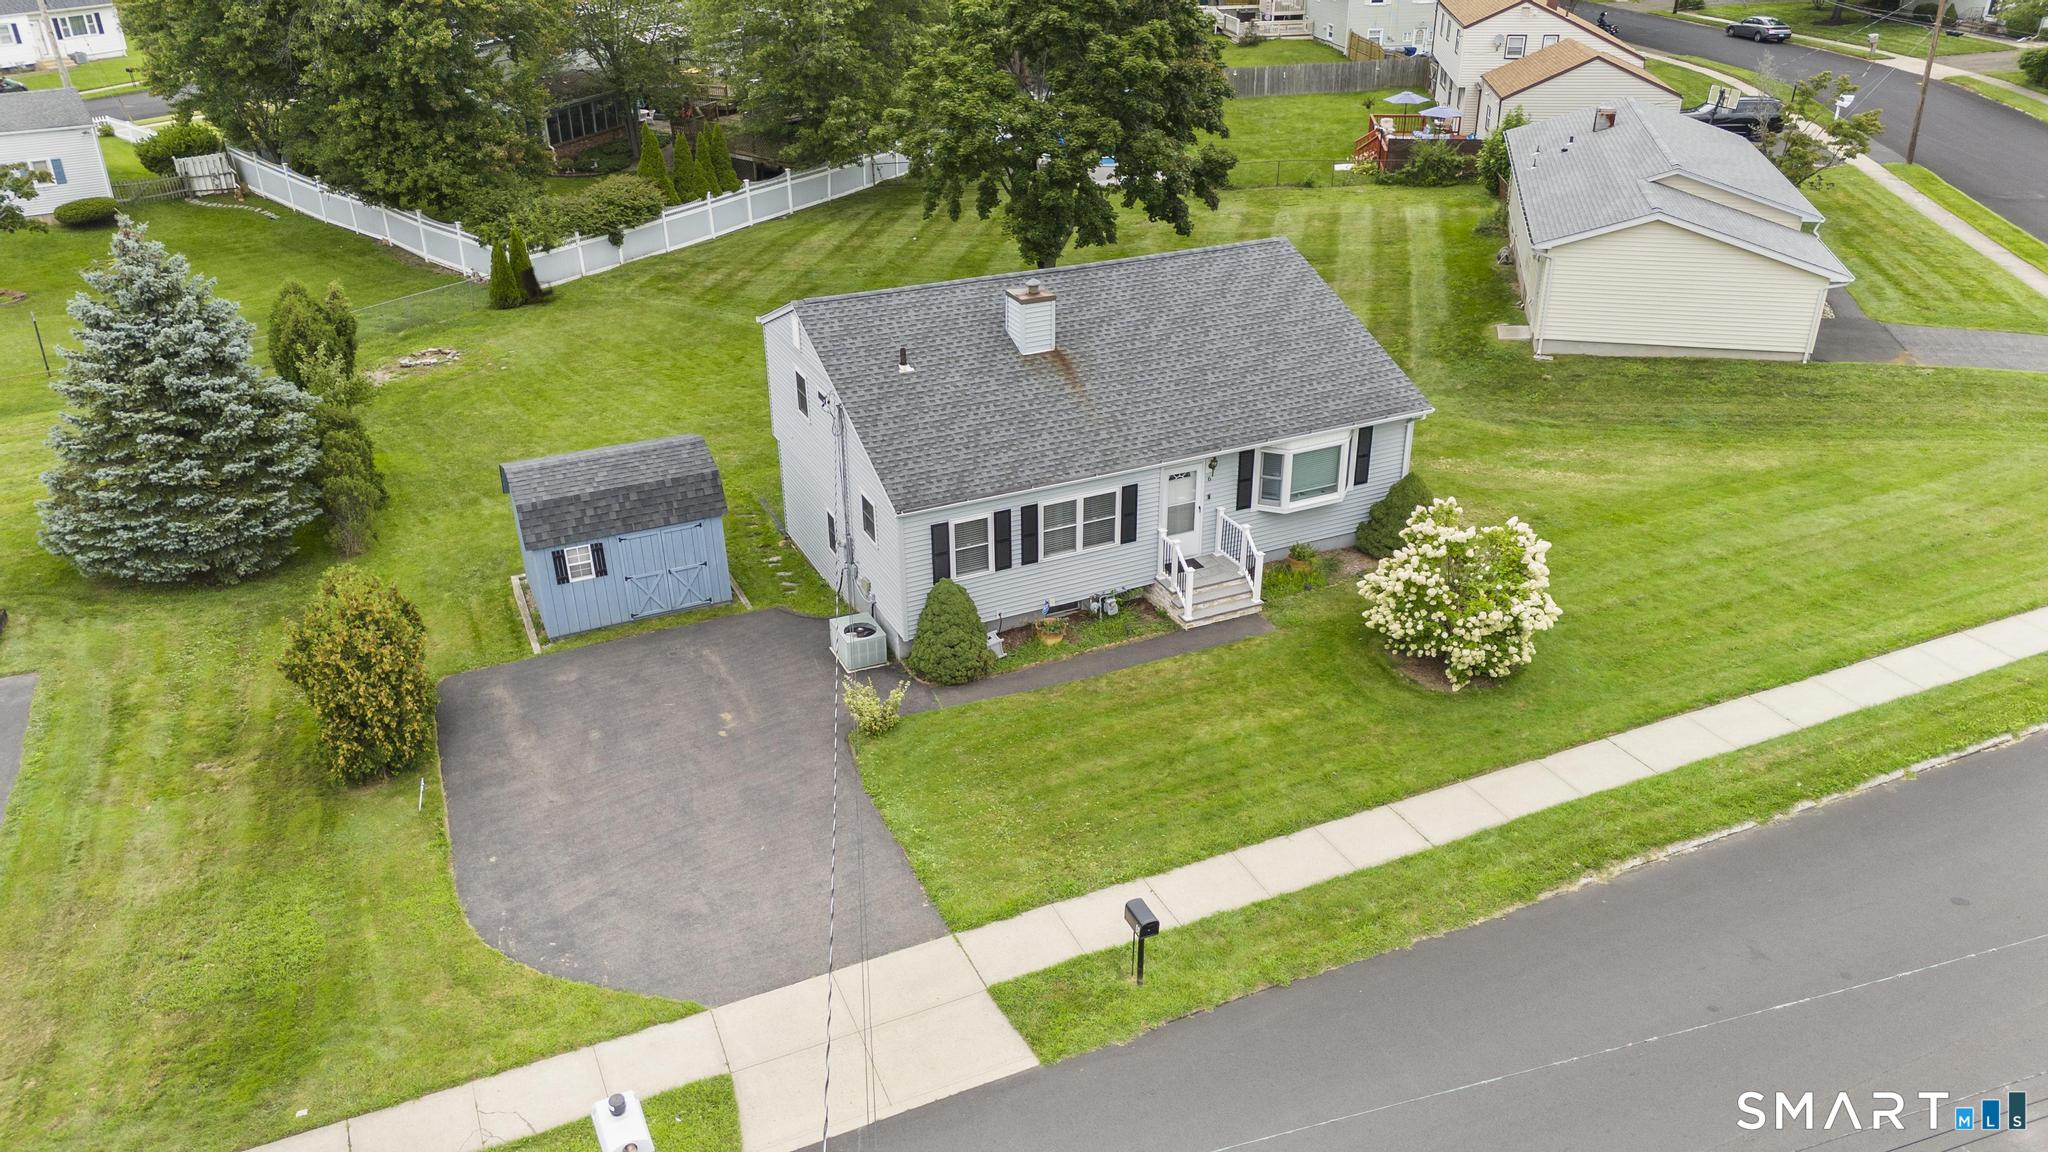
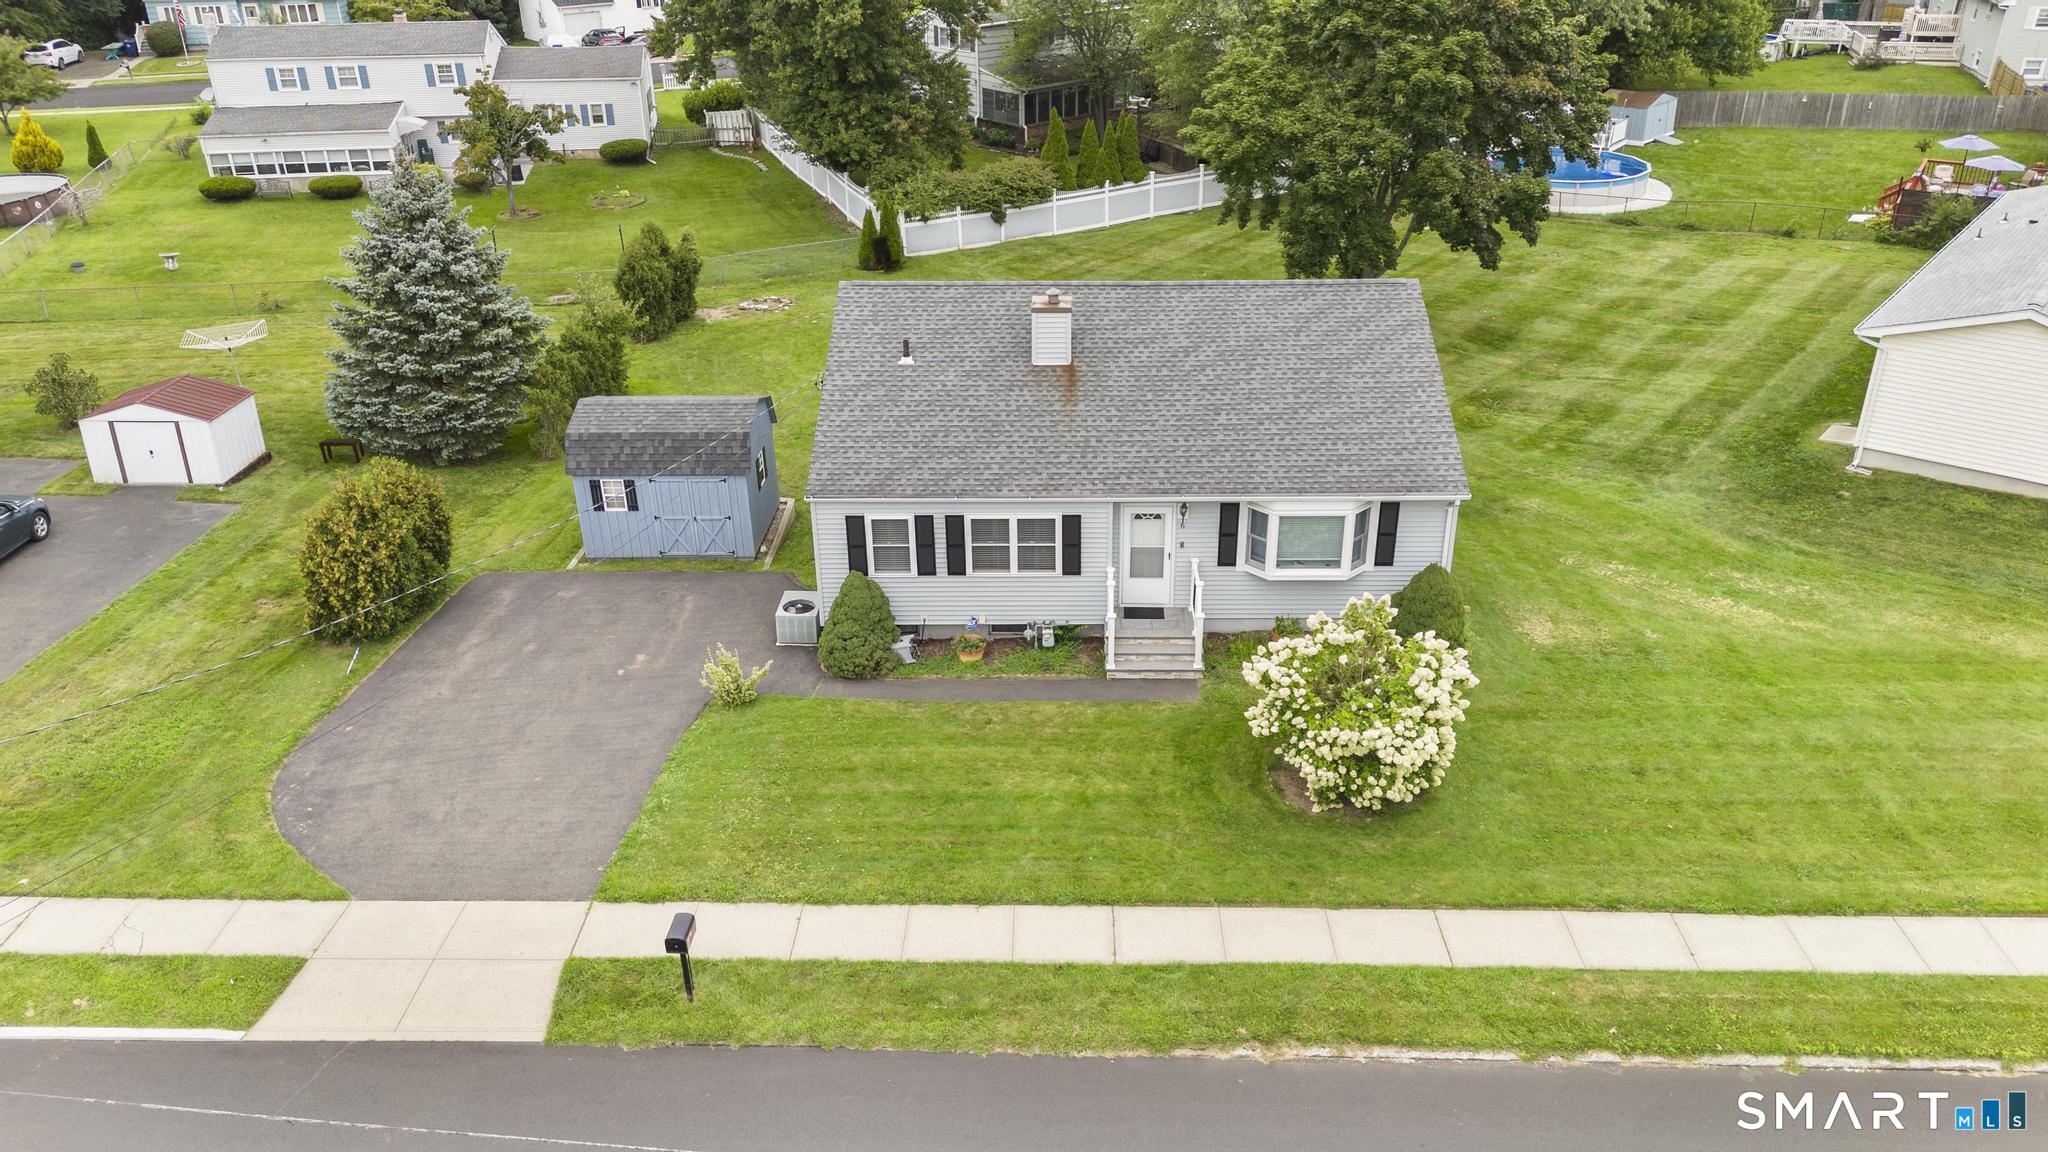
bench: none [64,569,125,609] -> present [319,438,365,463]

